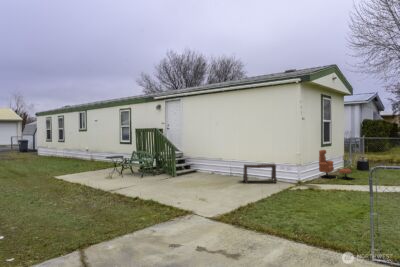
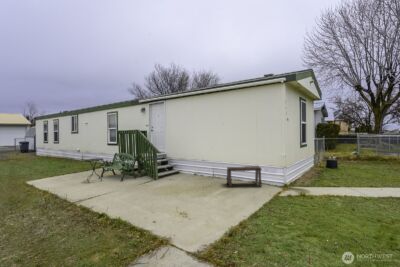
lounge chair: present [319,150,352,179] -> none [300,150,336,181]

